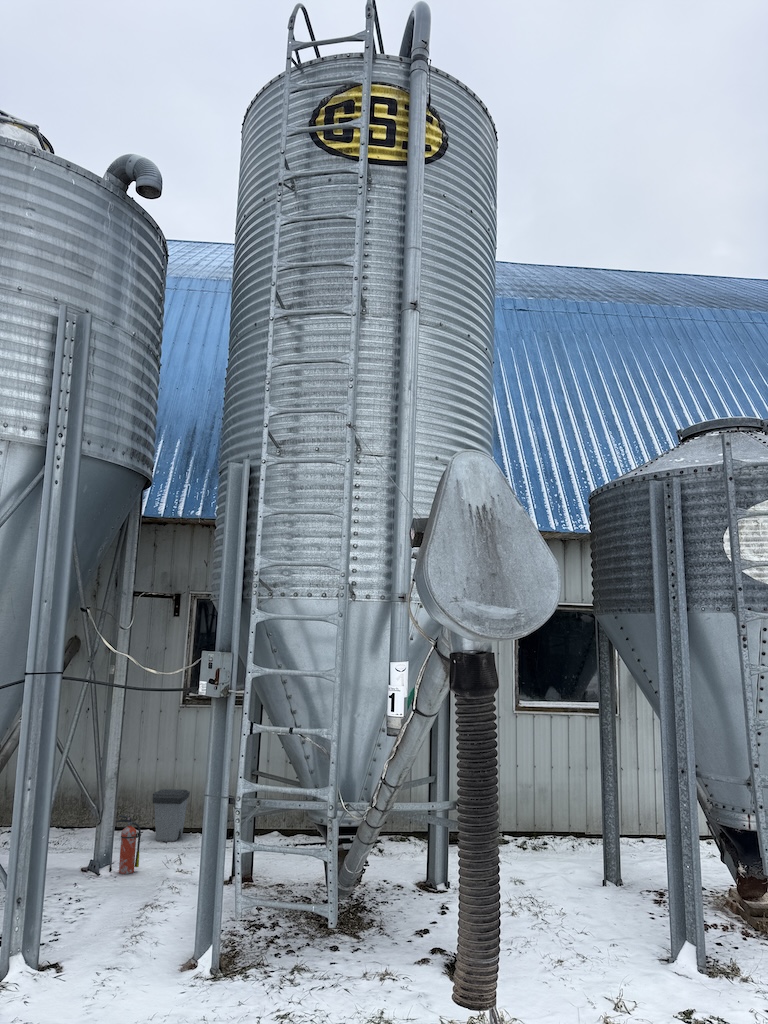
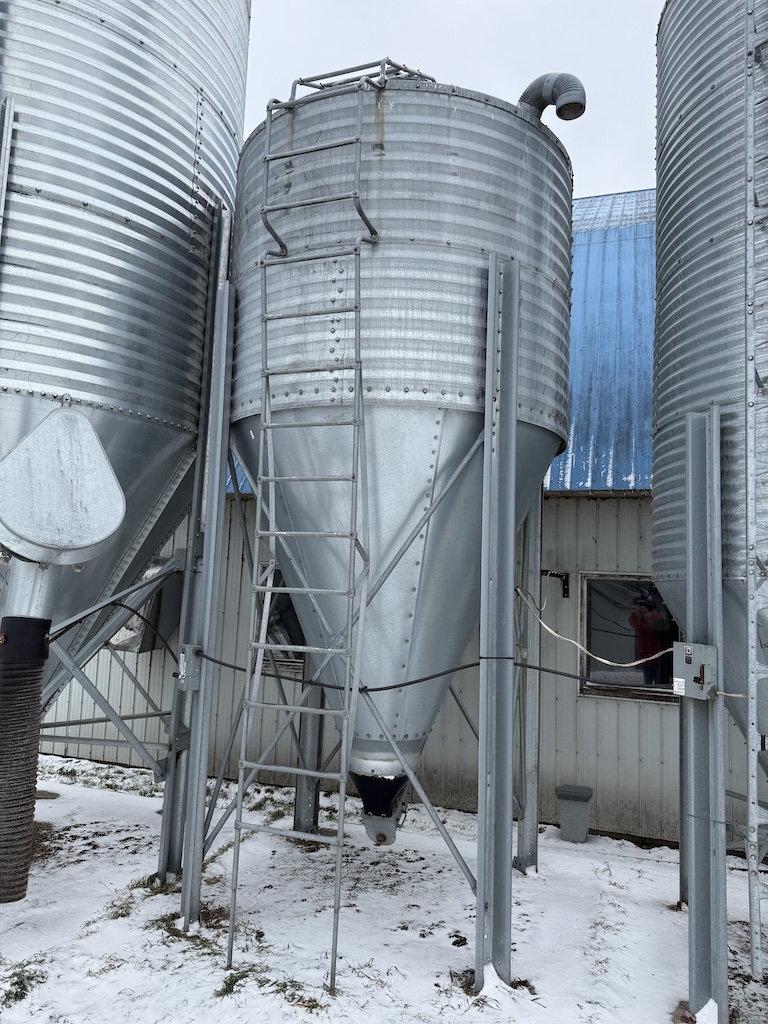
fire extinguisher: present [116,815,141,874] -> none [534,812,562,876]

